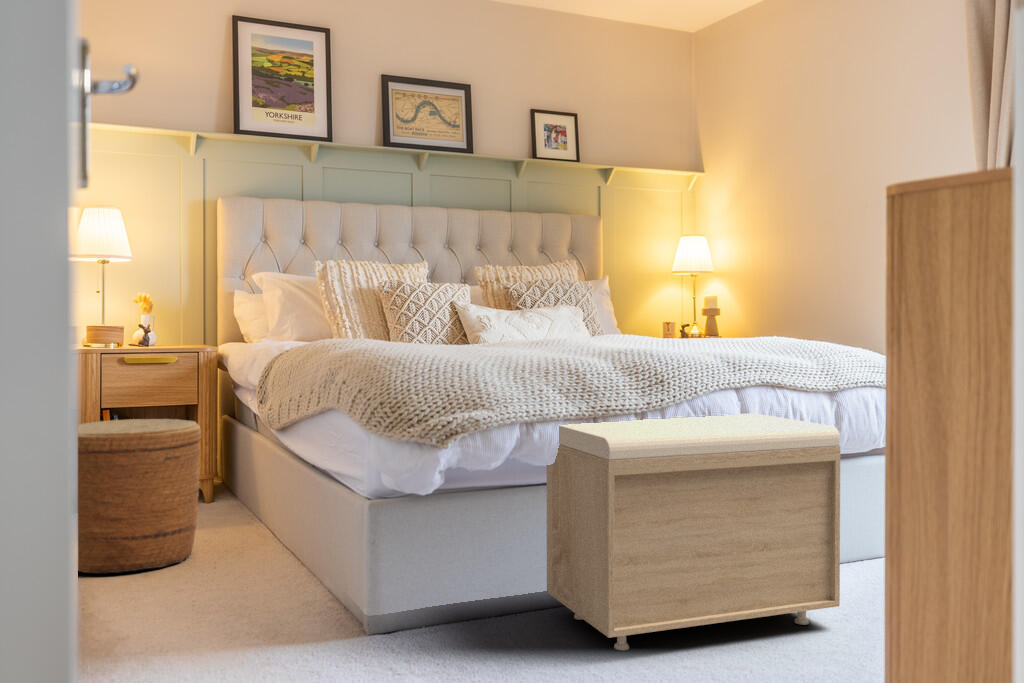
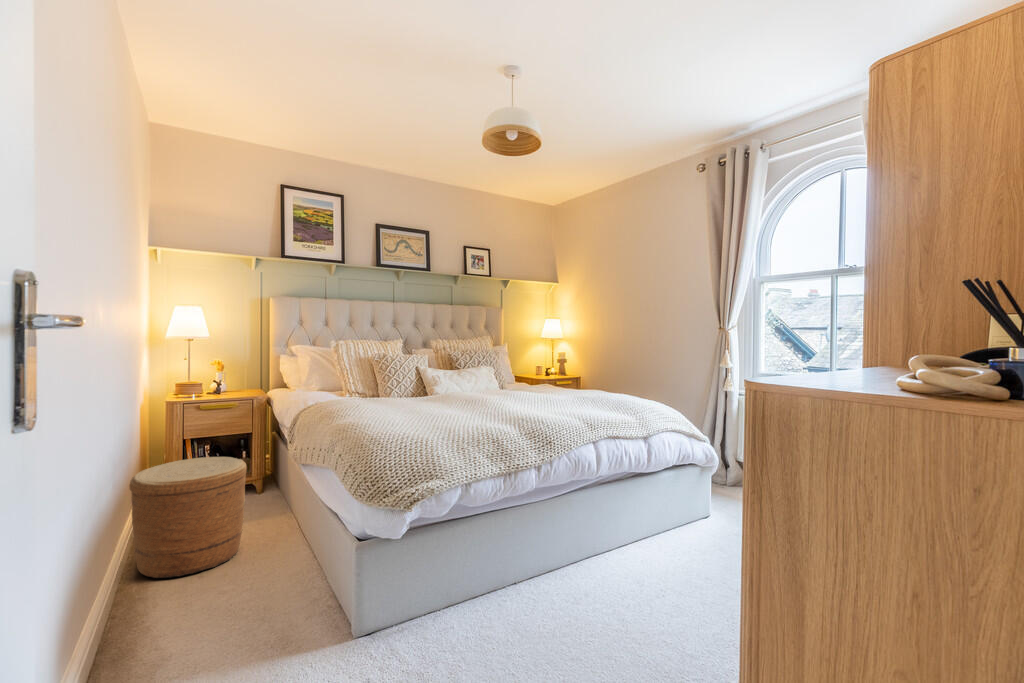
storage bench: present [547,413,840,650] -> none [476,459,663,644]

